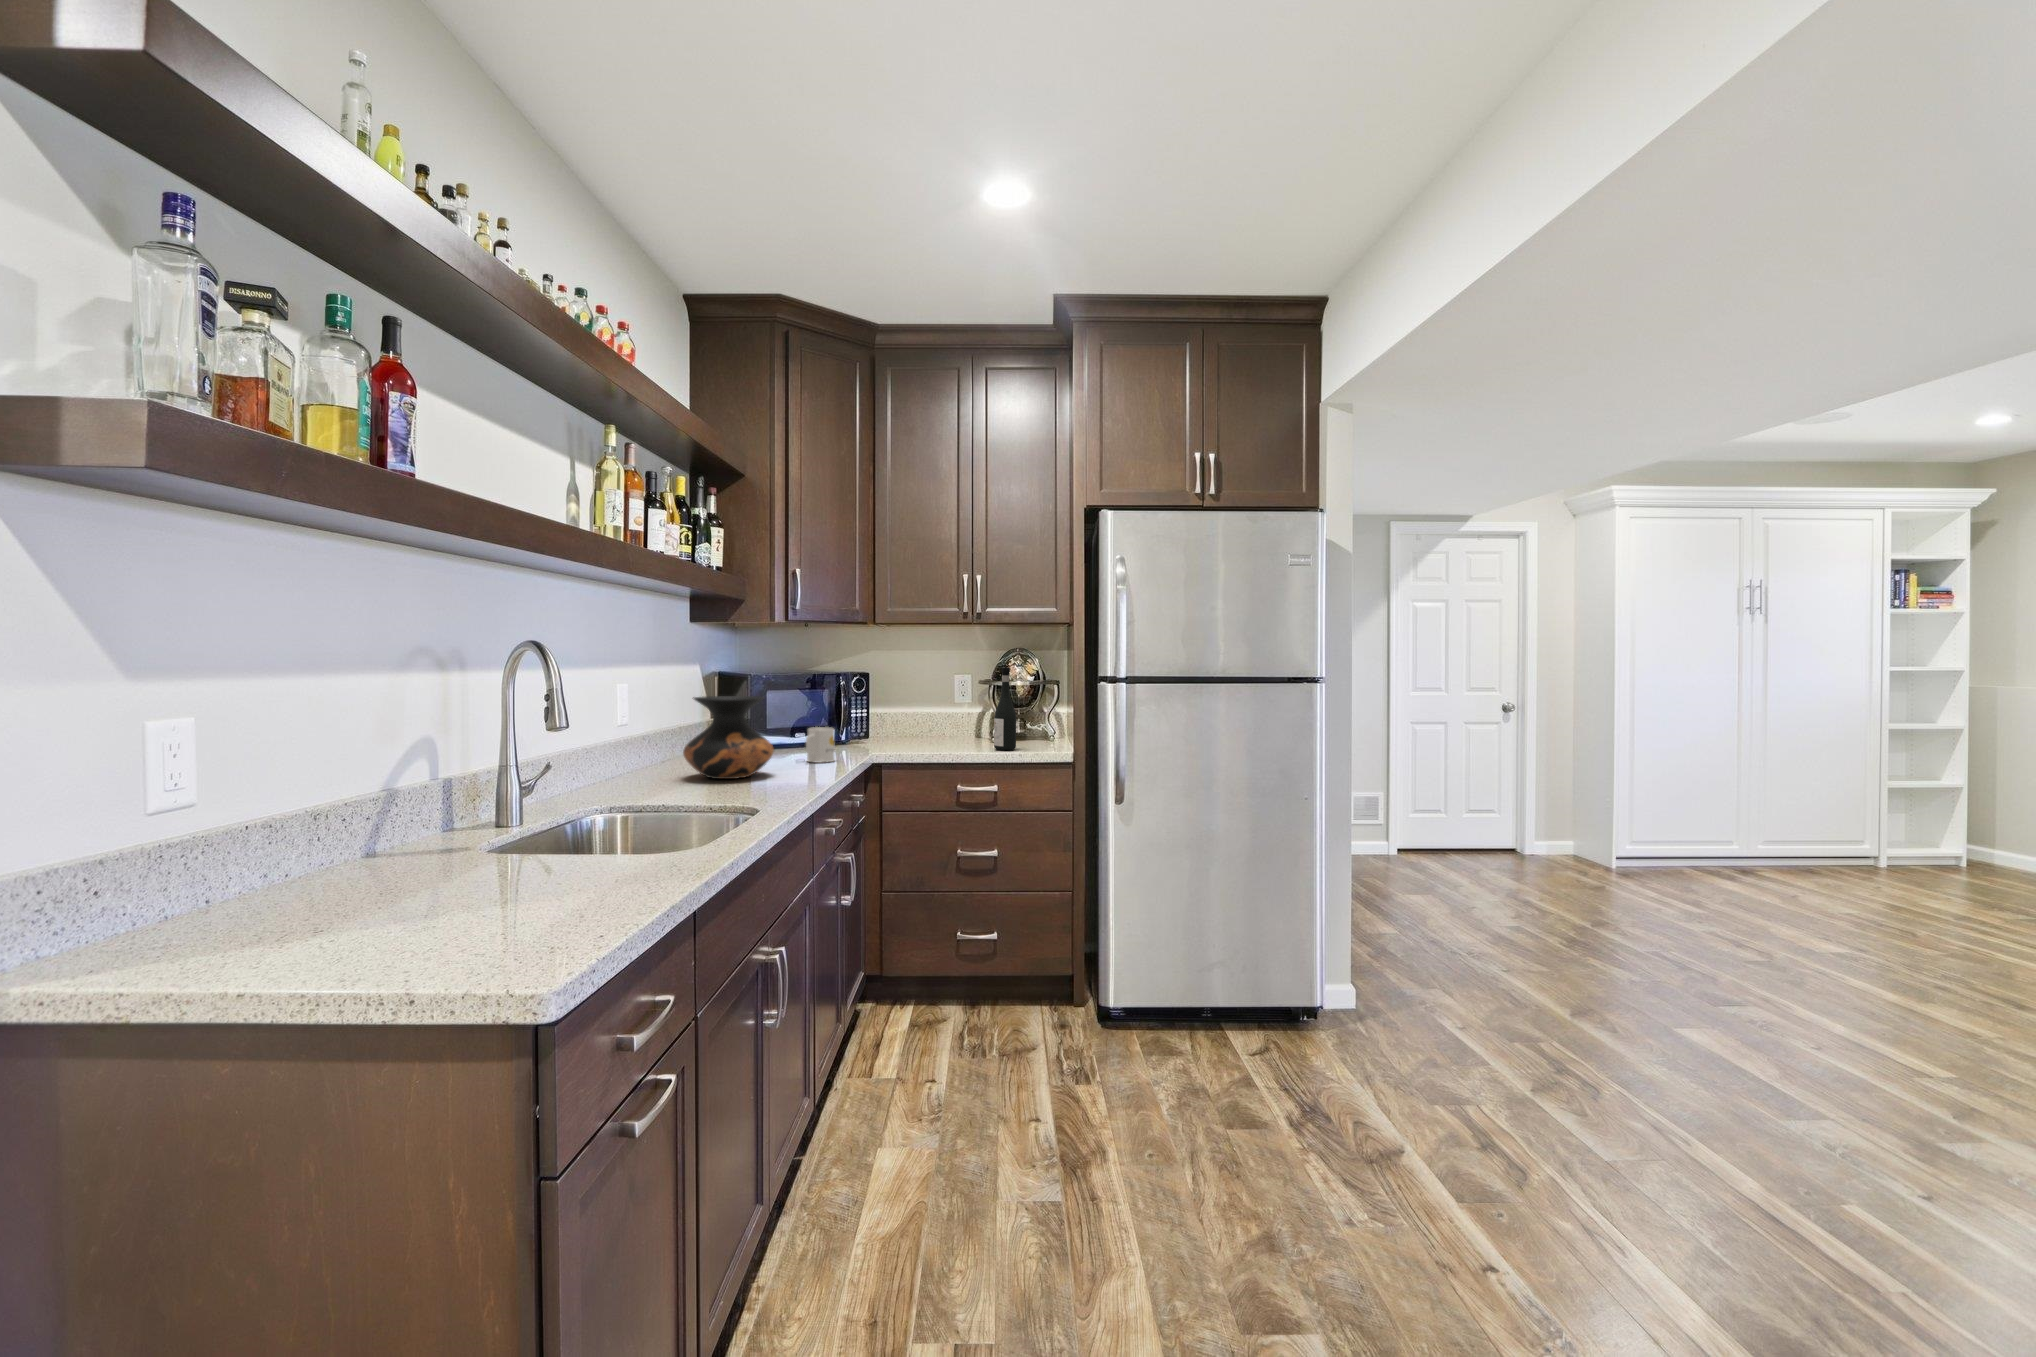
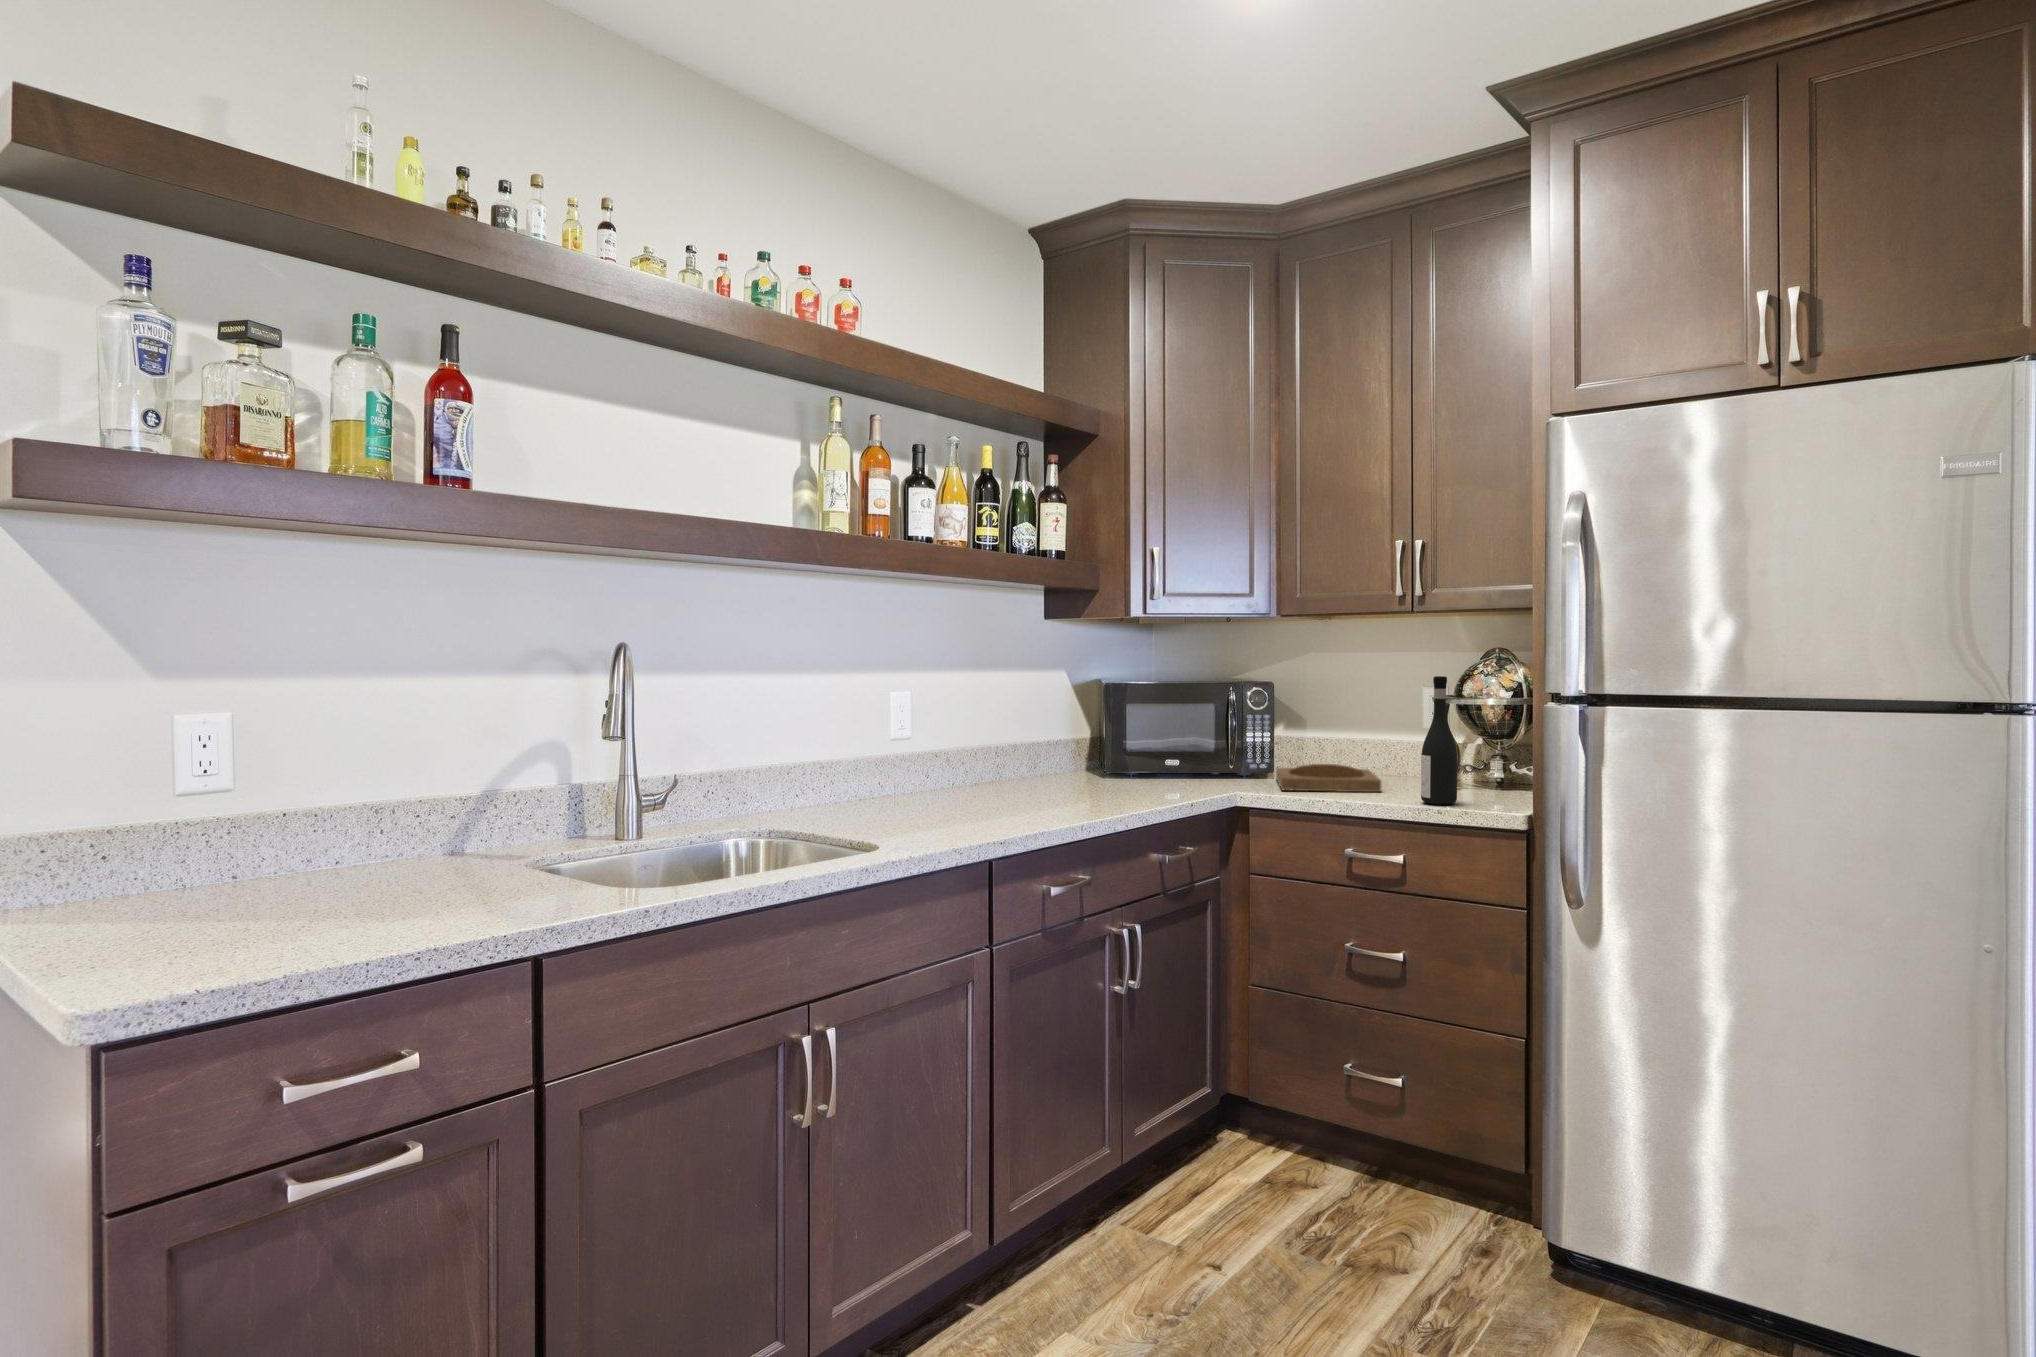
vase: present [683,696,774,779] -> none [946,710,1052,812]
mug: present [806,727,834,763] -> none [1122,754,1167,801]
tray: none [871,730,957,749] -> present [1276,764,1381,792]

